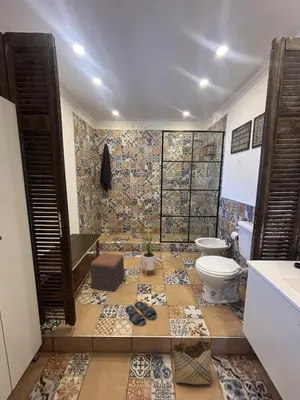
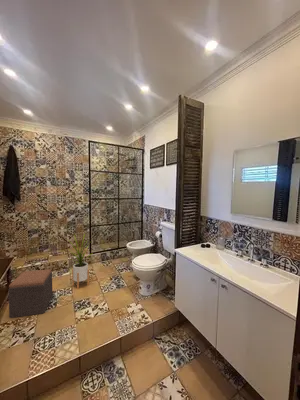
slippers: present [126,302,157,326] -> none [63,315,101,340]
woven basket: present [173,322,212,384] -> none [128,313,163,379]

